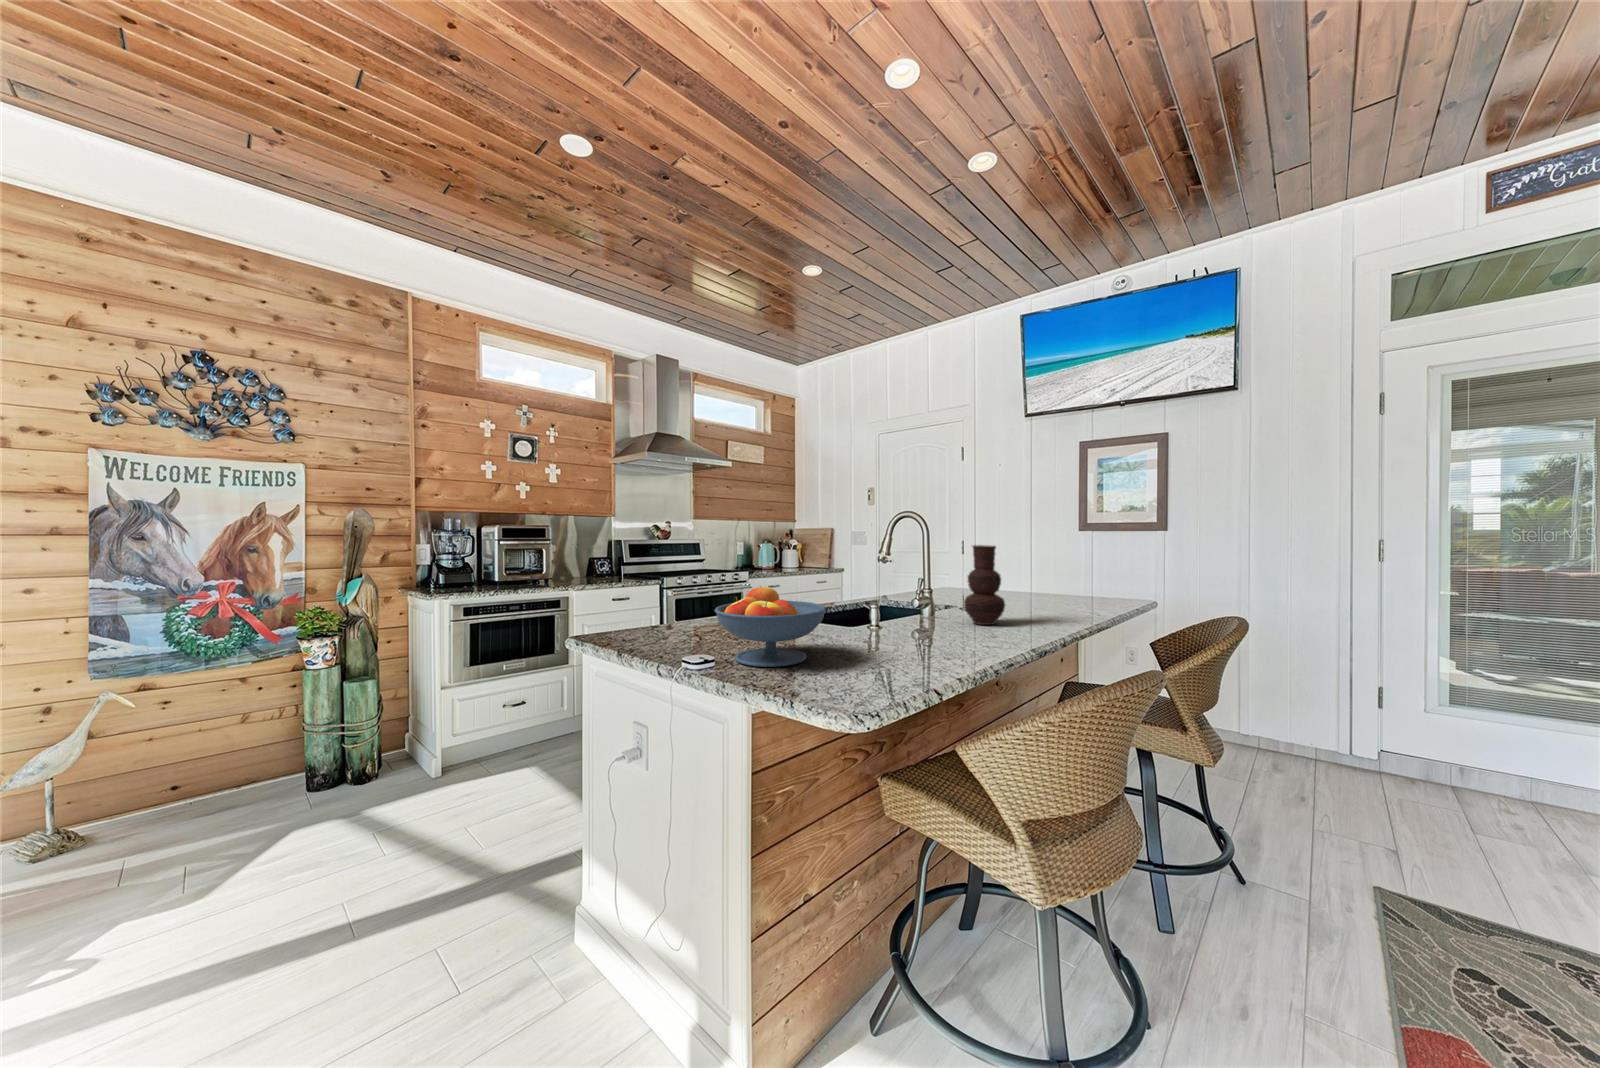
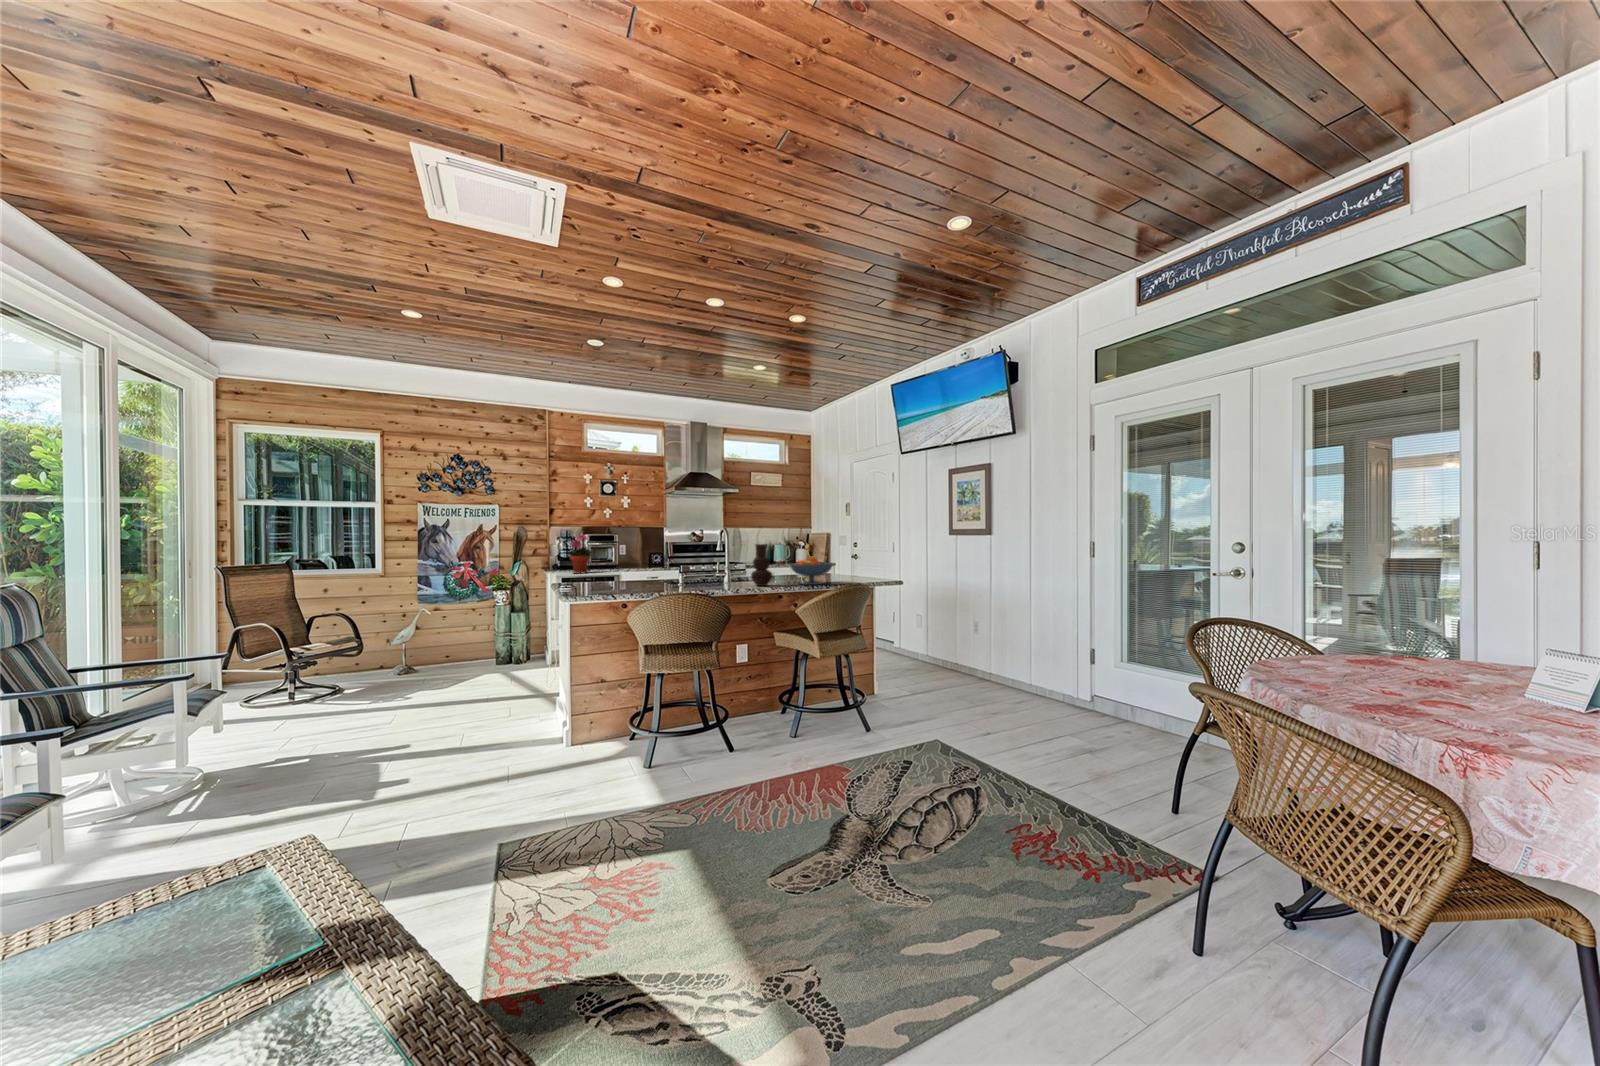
potted plant: none [462,524,513,597] -> present [568,534,592,574]
fruit bowl: present [715,586,826,667] -> present [790,556,833,585]

